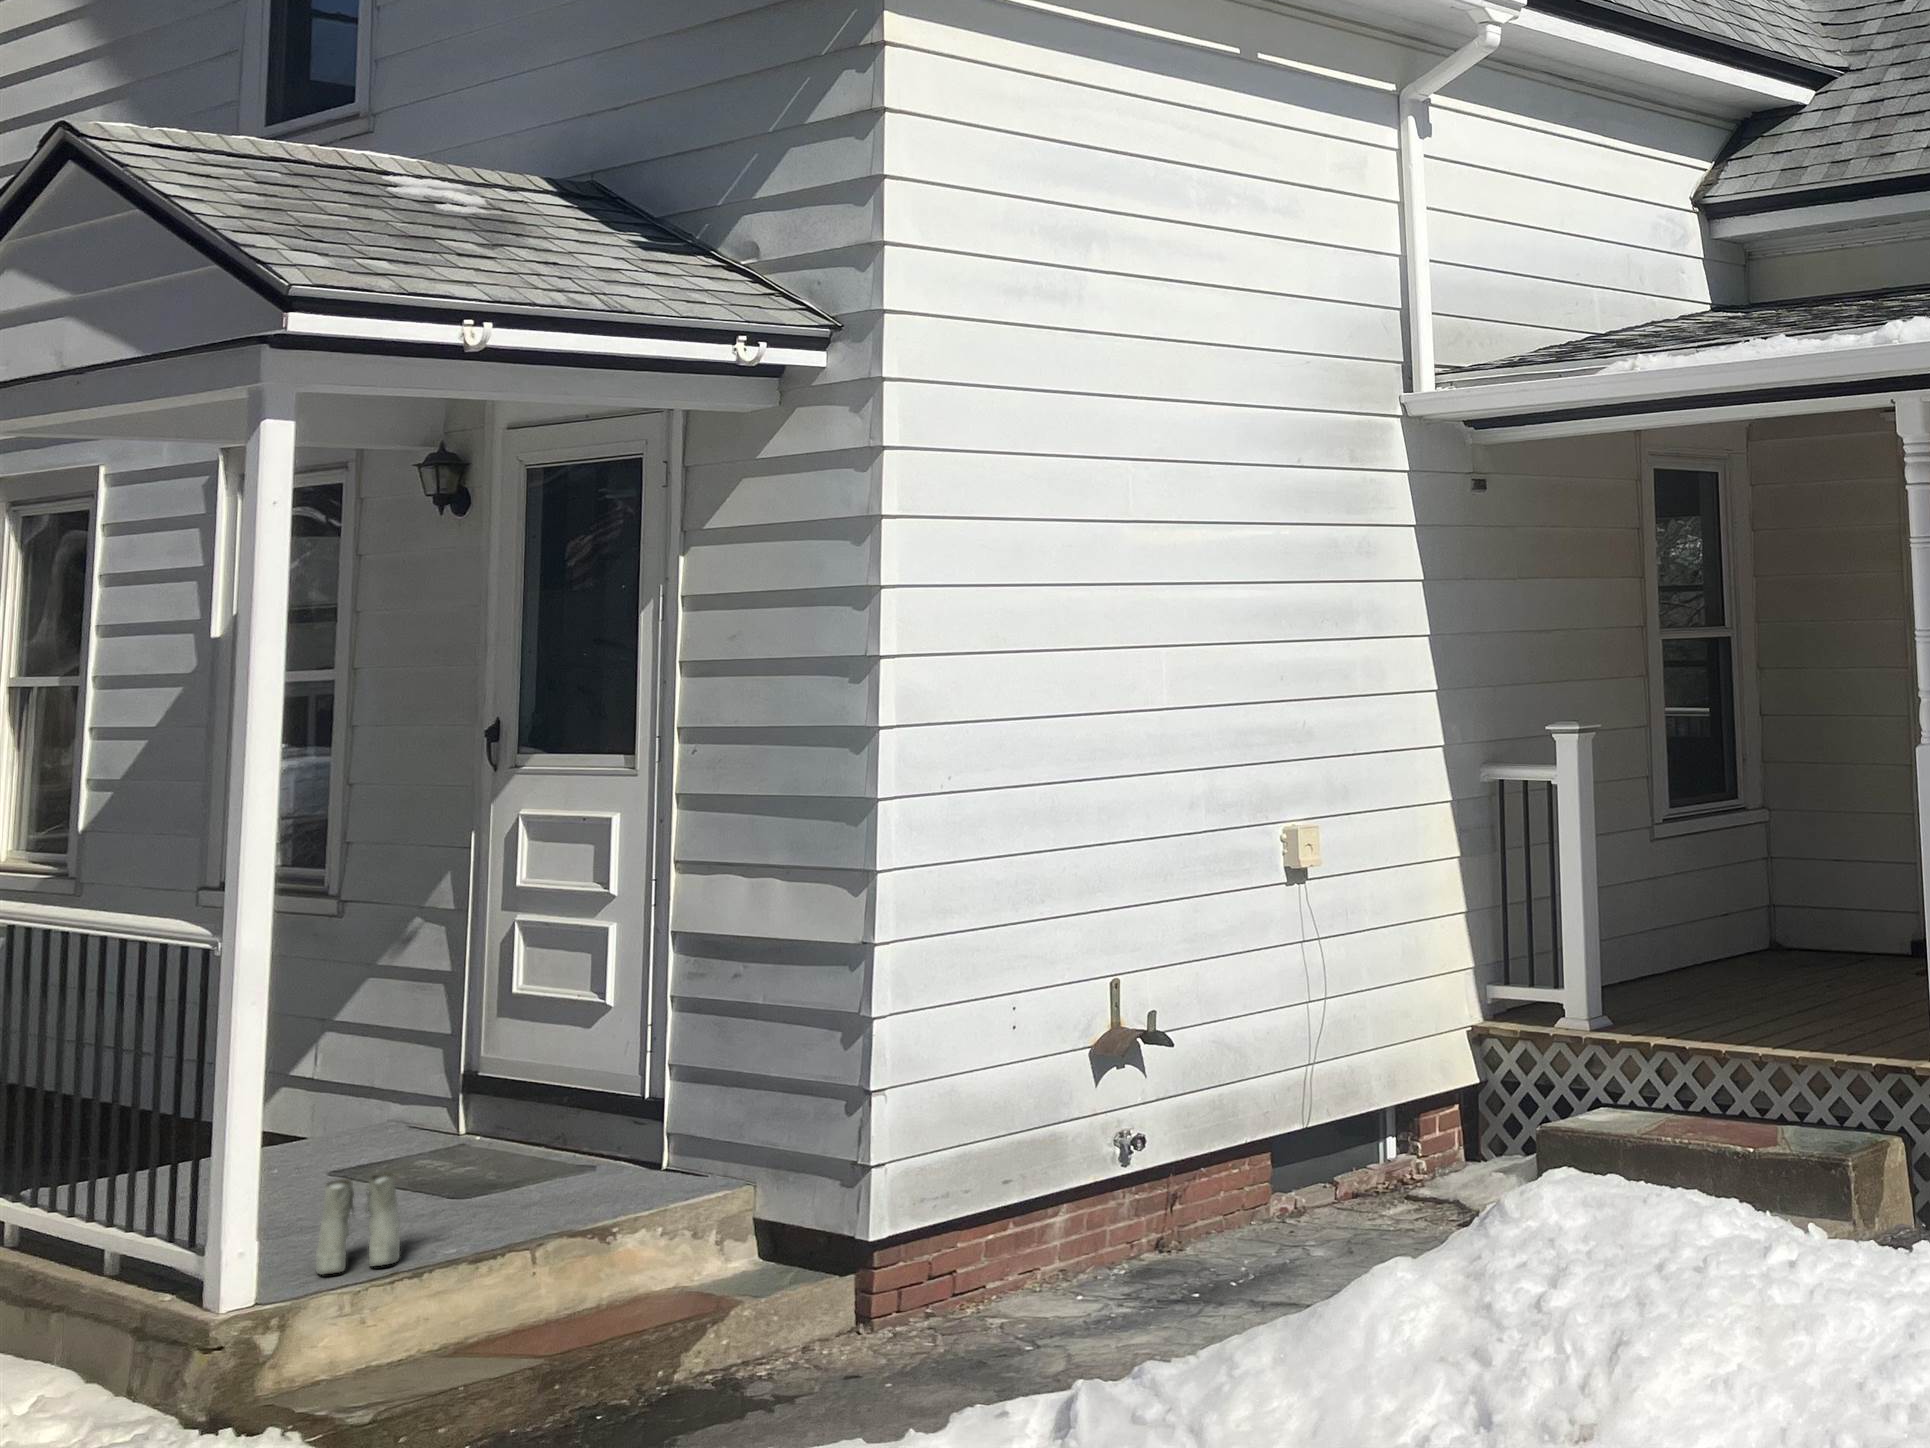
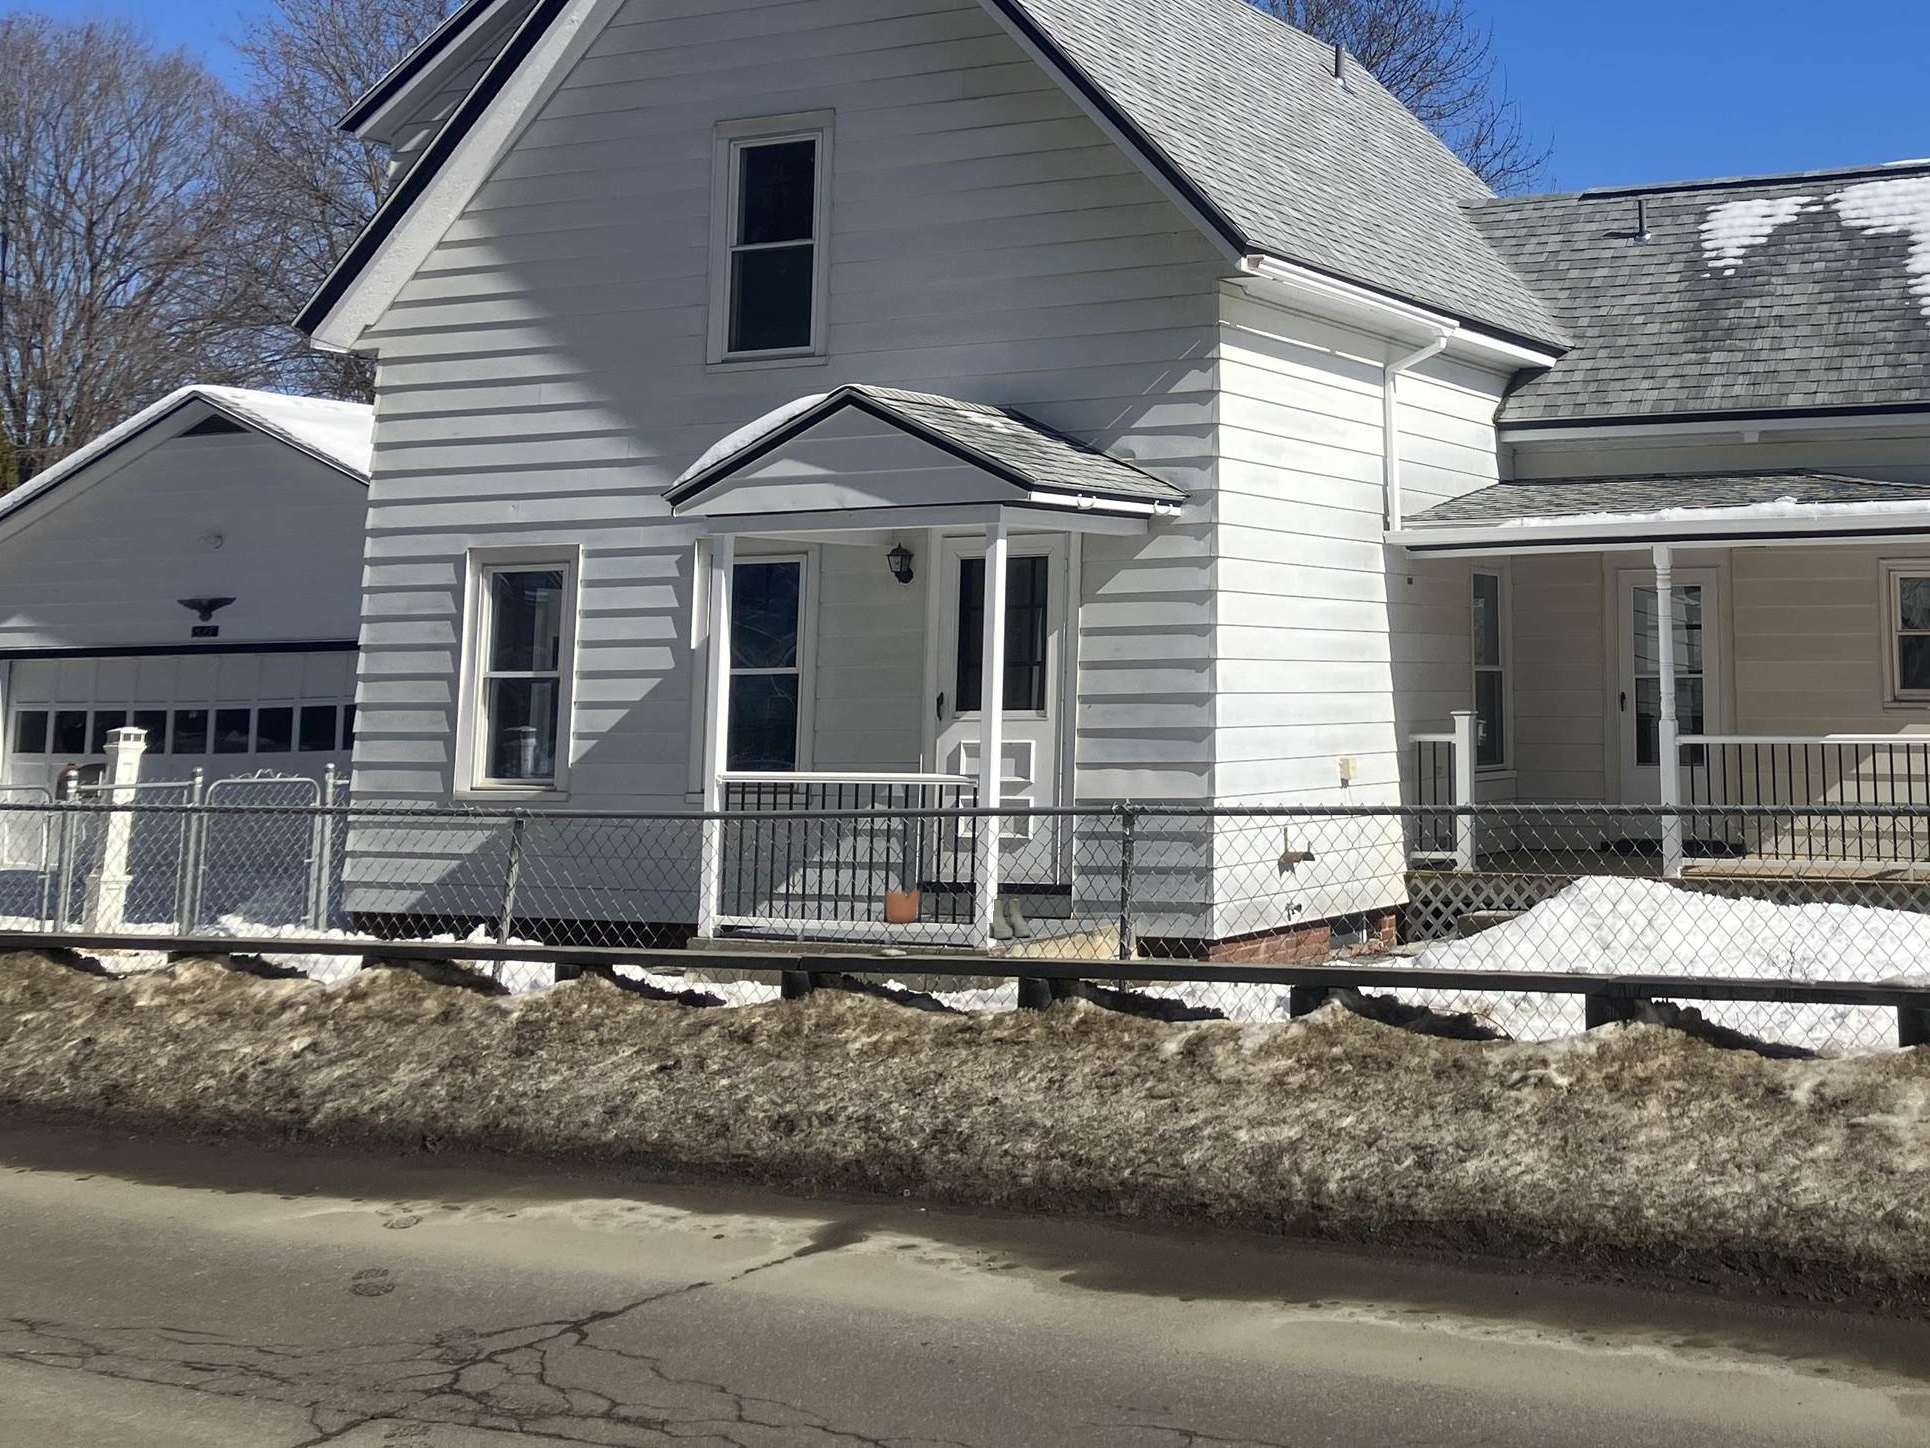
planter: none [321,1102,392,1174] -> present [885,891,920,923]

